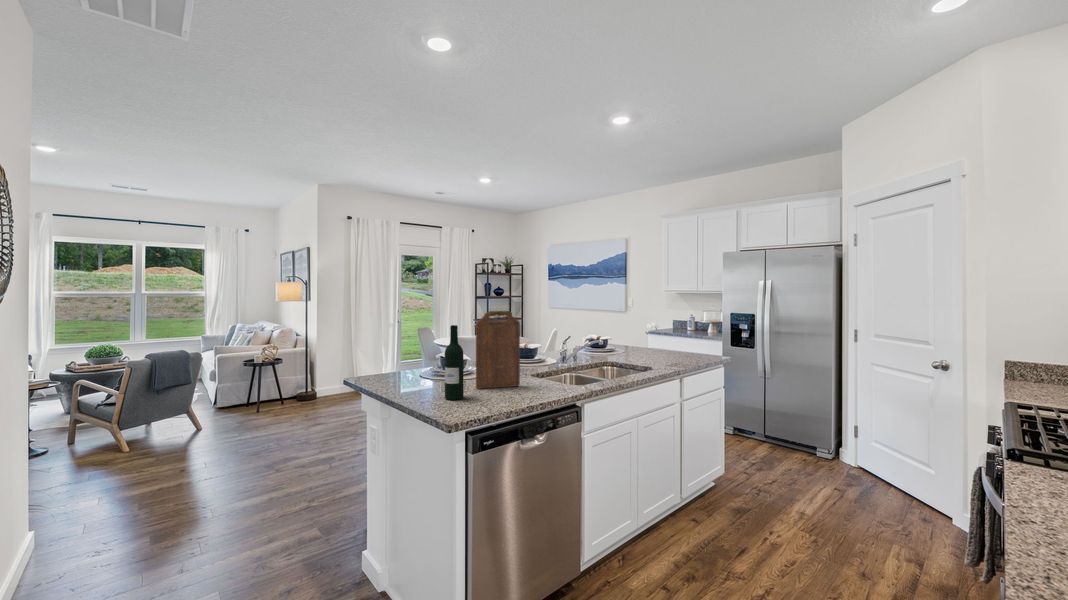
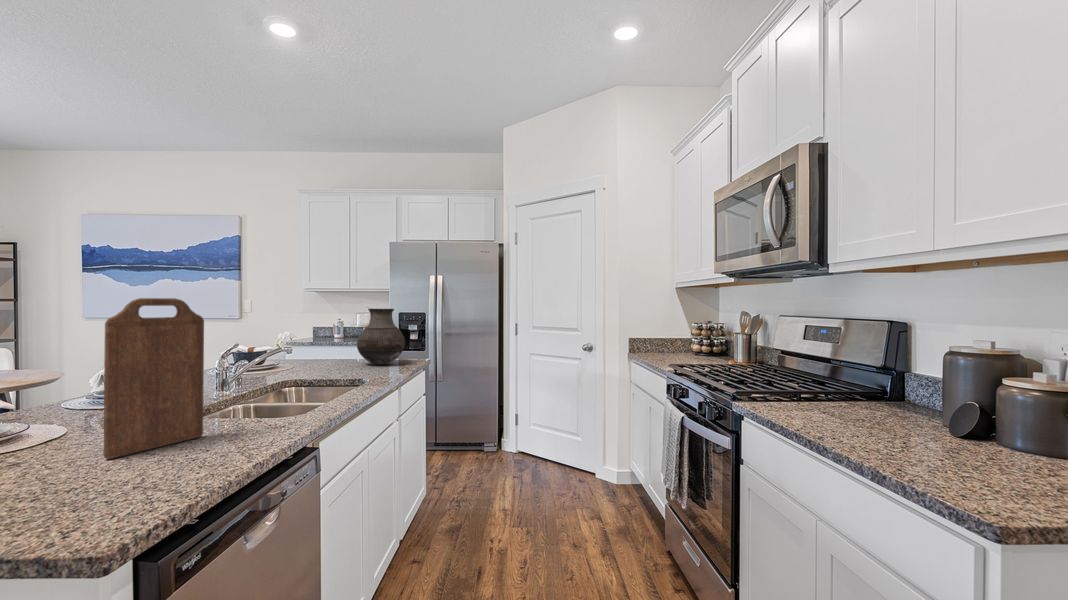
vase: none [663,312,702,357] -> present [357,309,405,364]
wine bottle: present [445,325,464,400] -> none [43,325,101,497]

